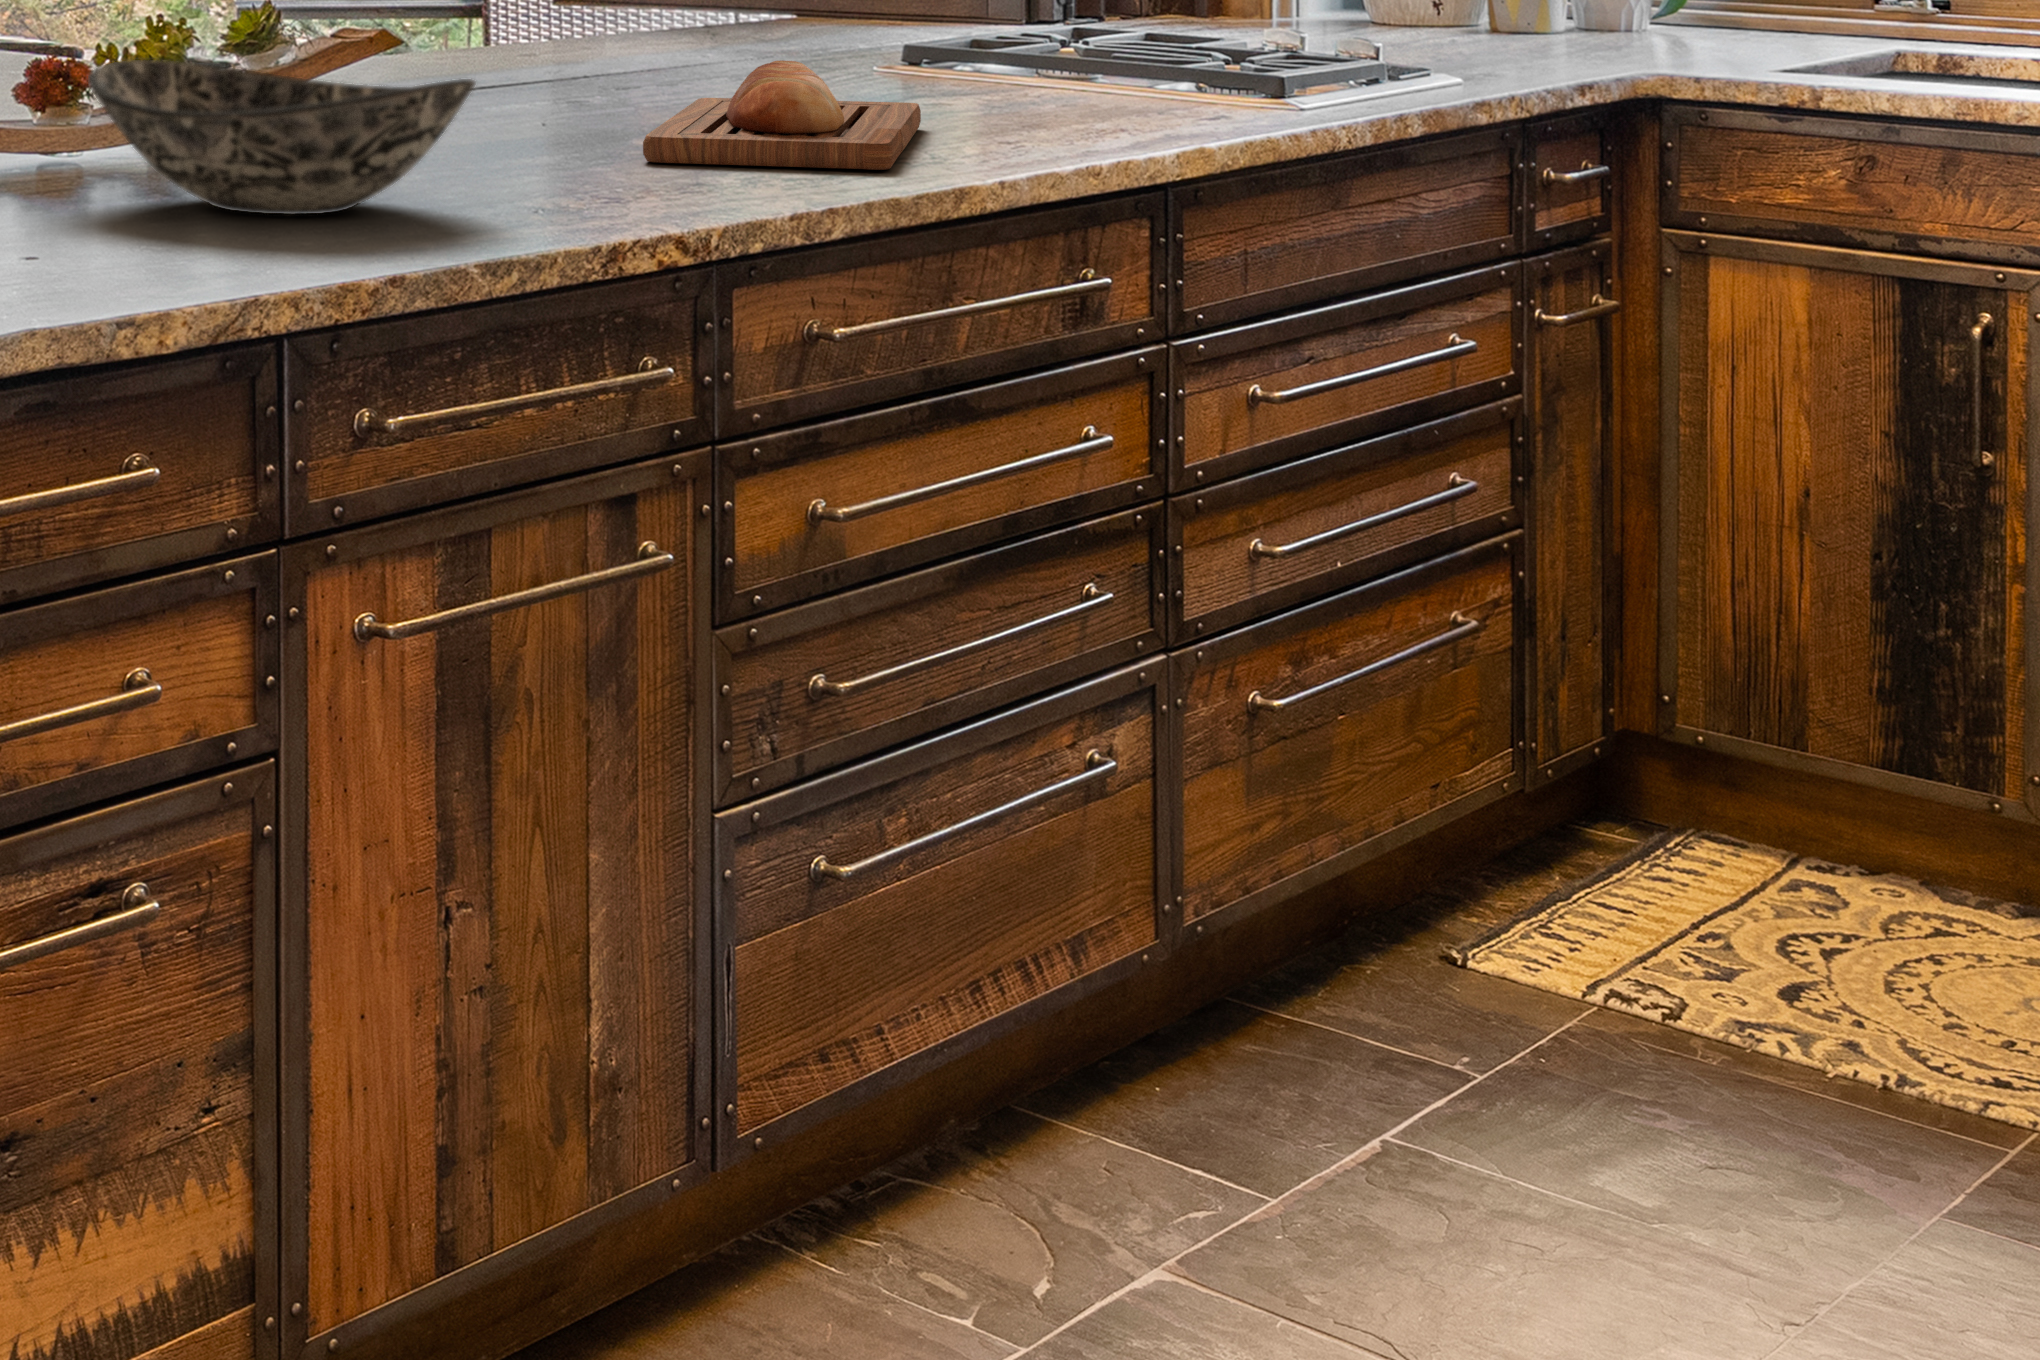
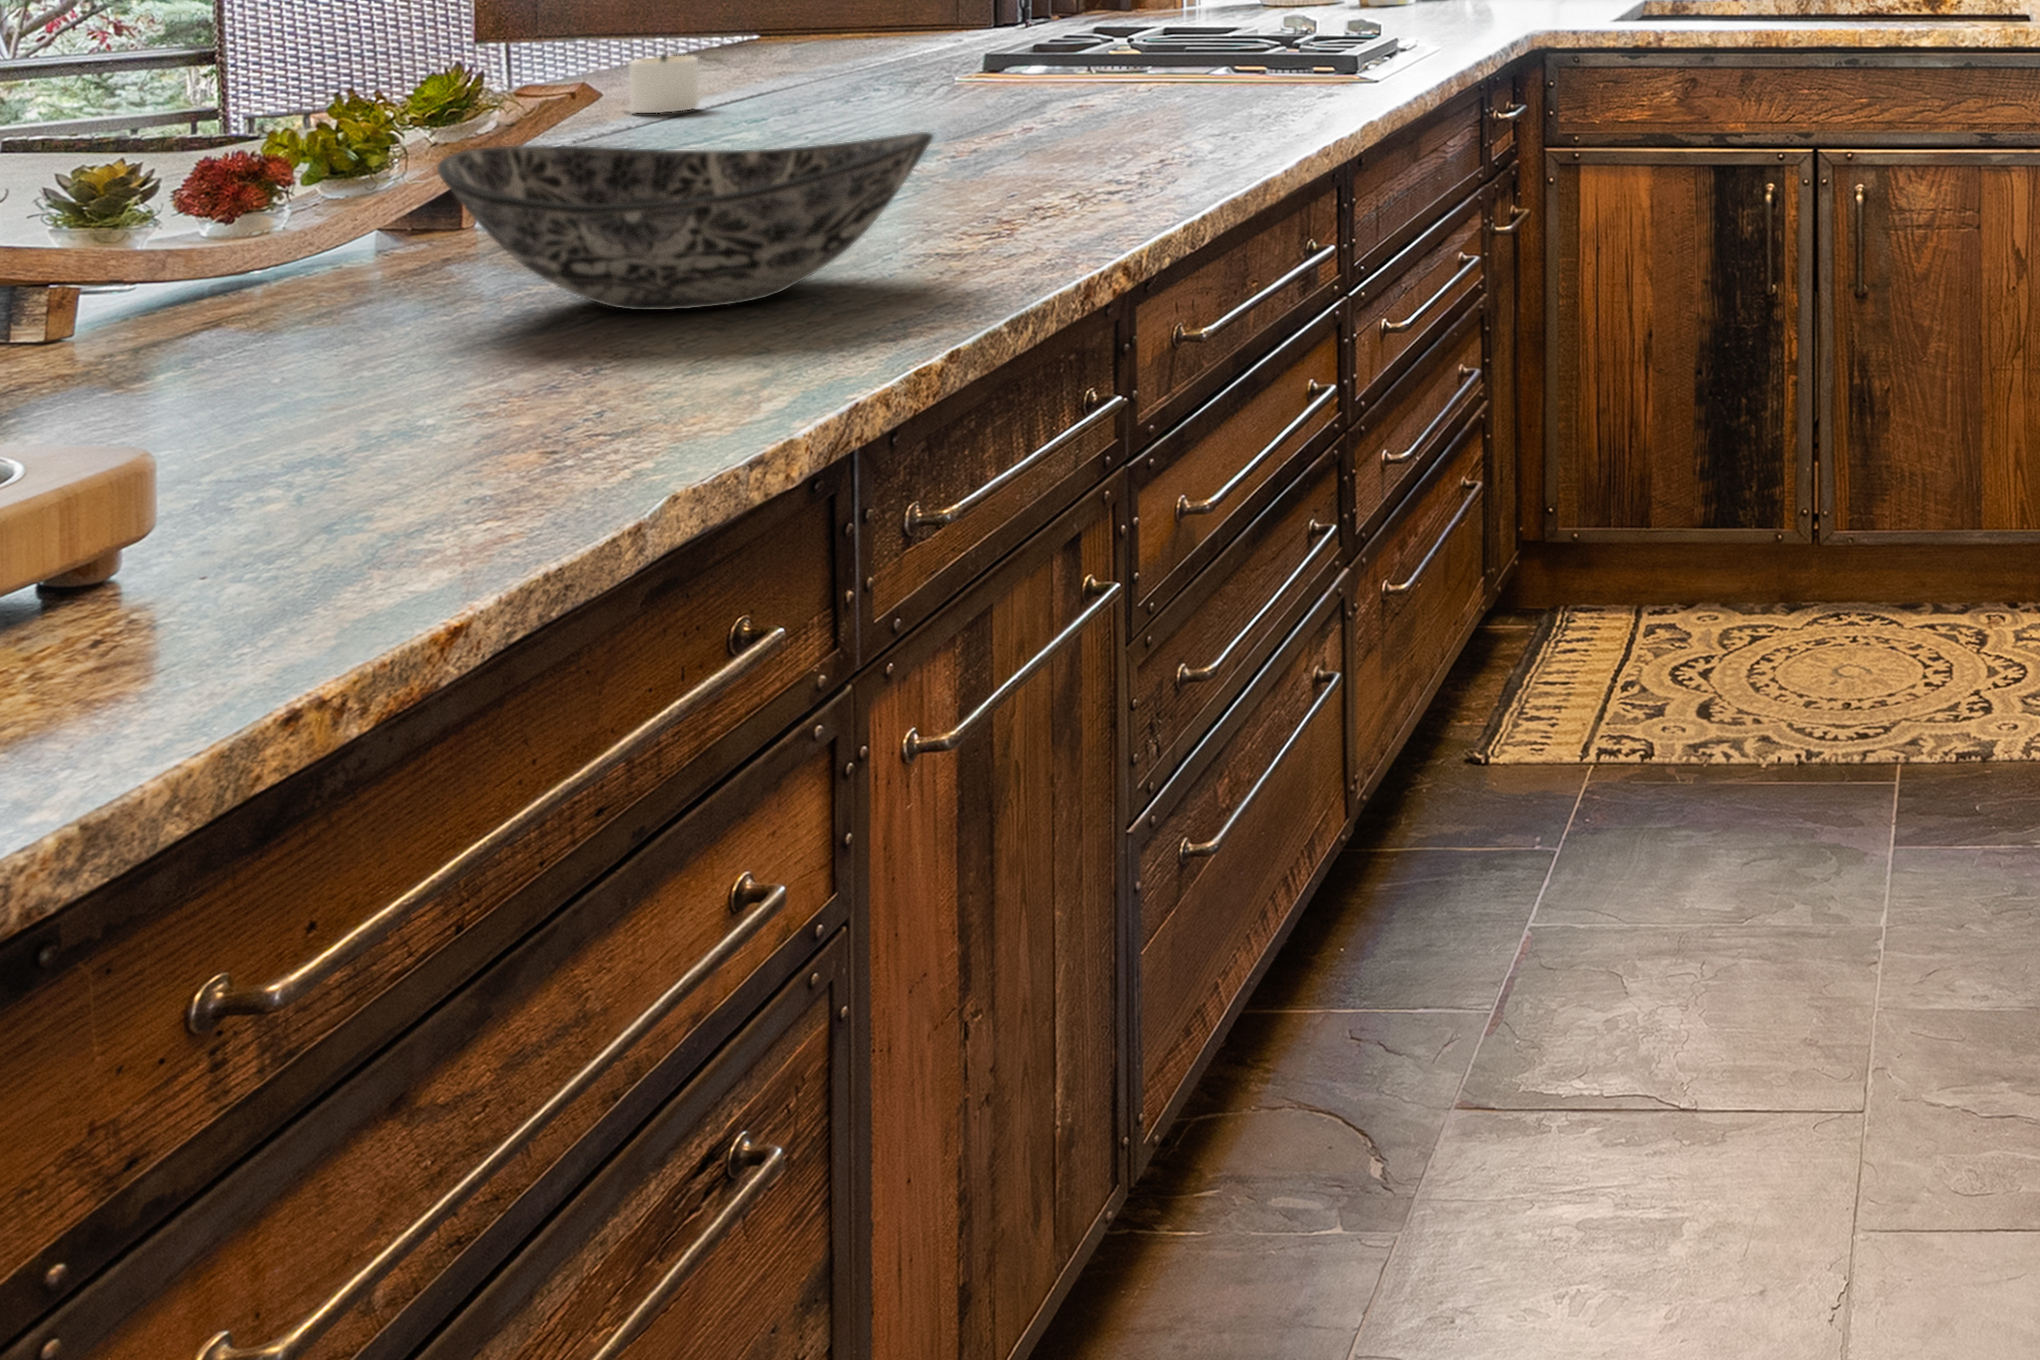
candle: none [522,14,615,73] -> present [629,54,699,113]
bread loaf: present [643,60,921,170] -> none [923,80,1210,194]

